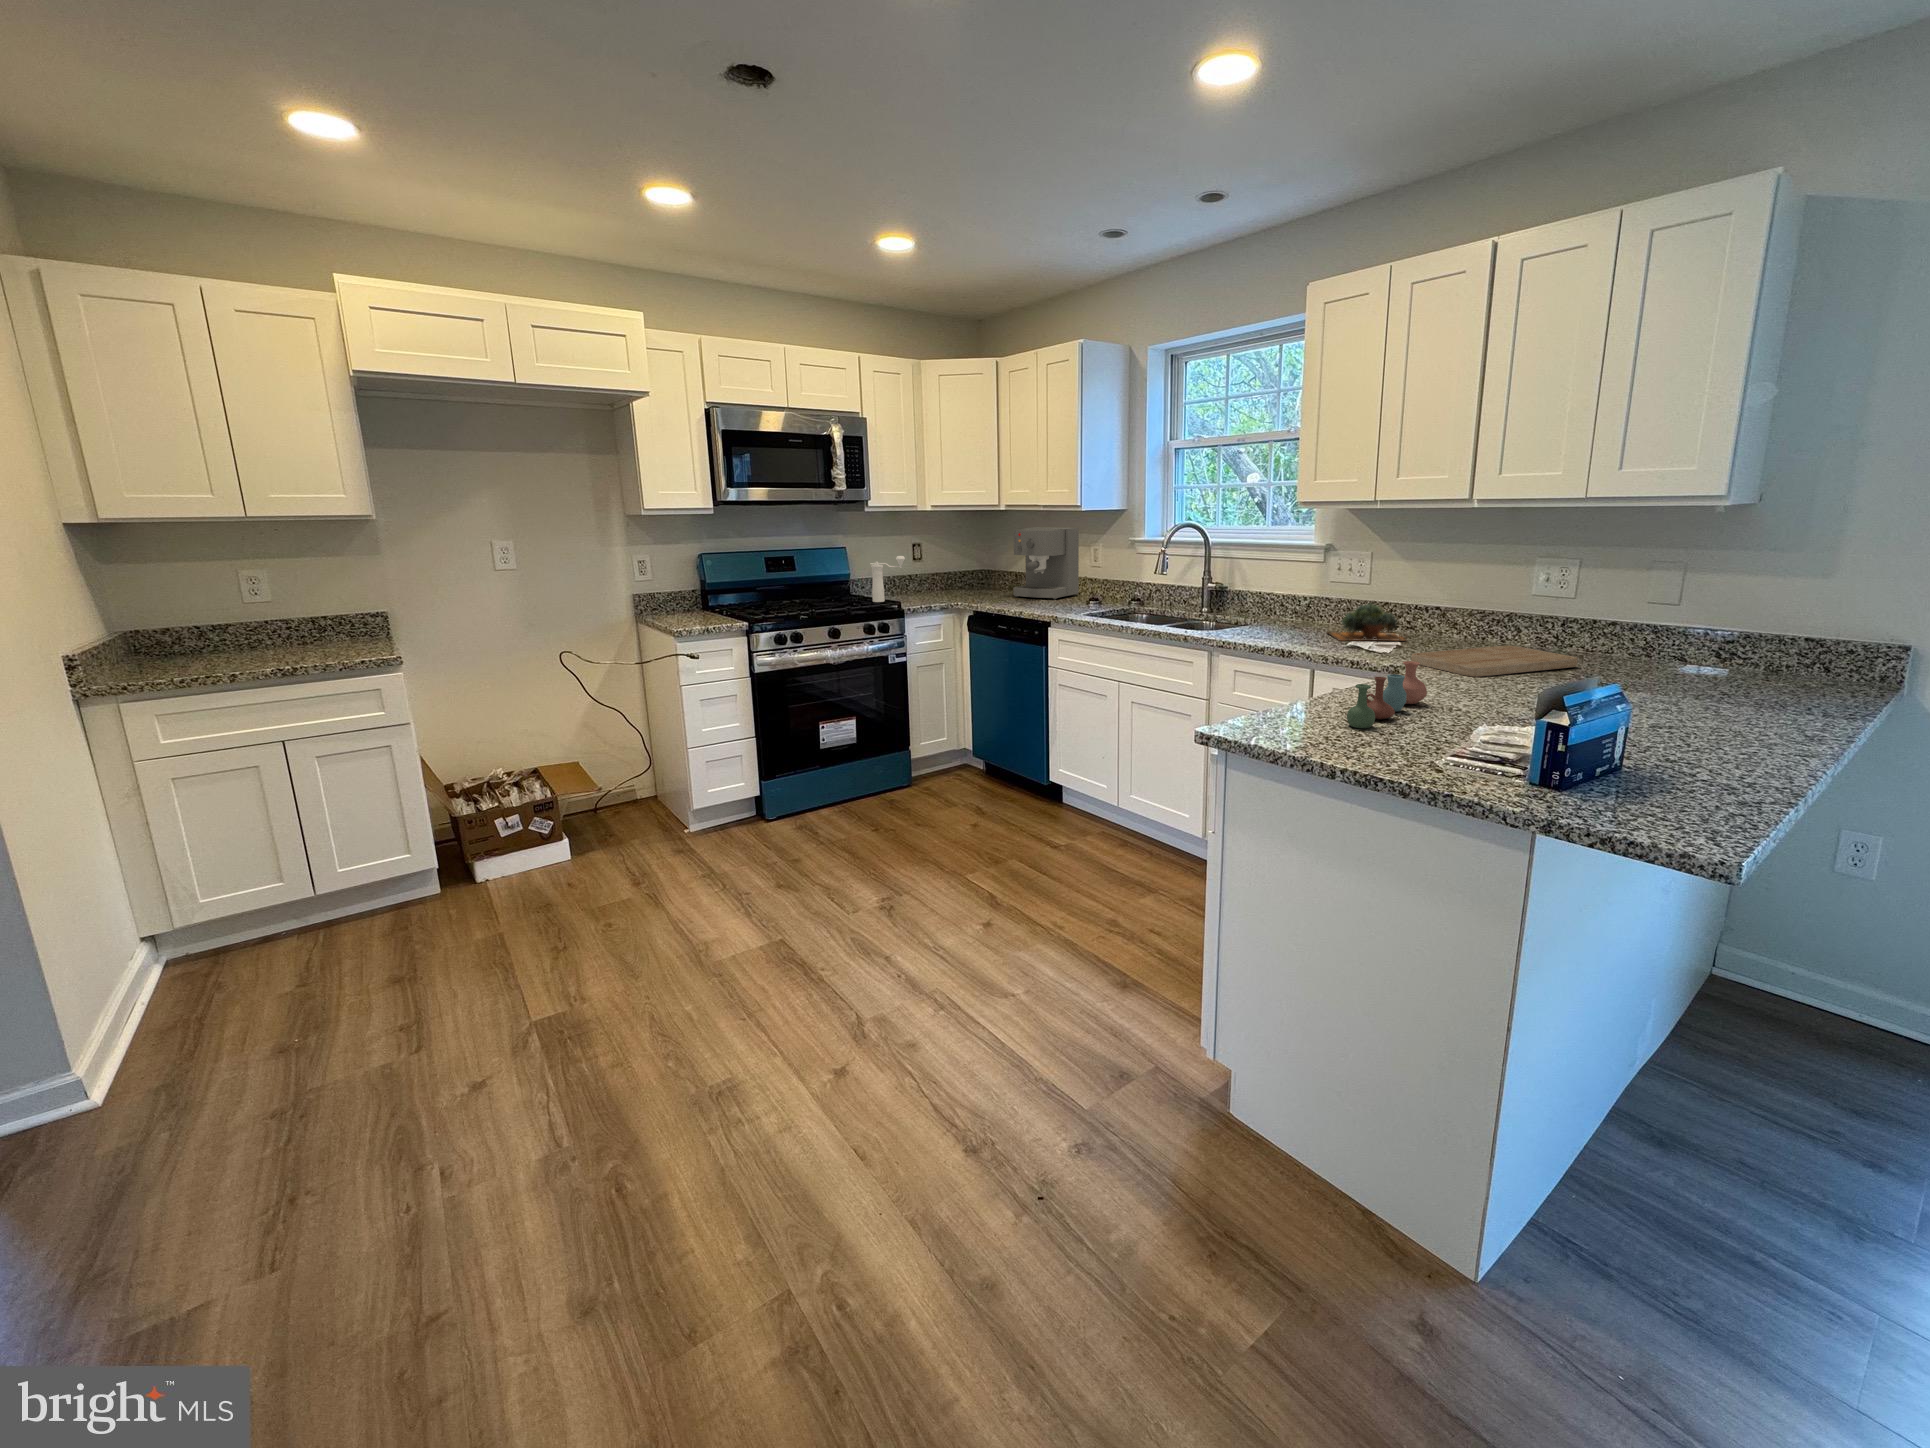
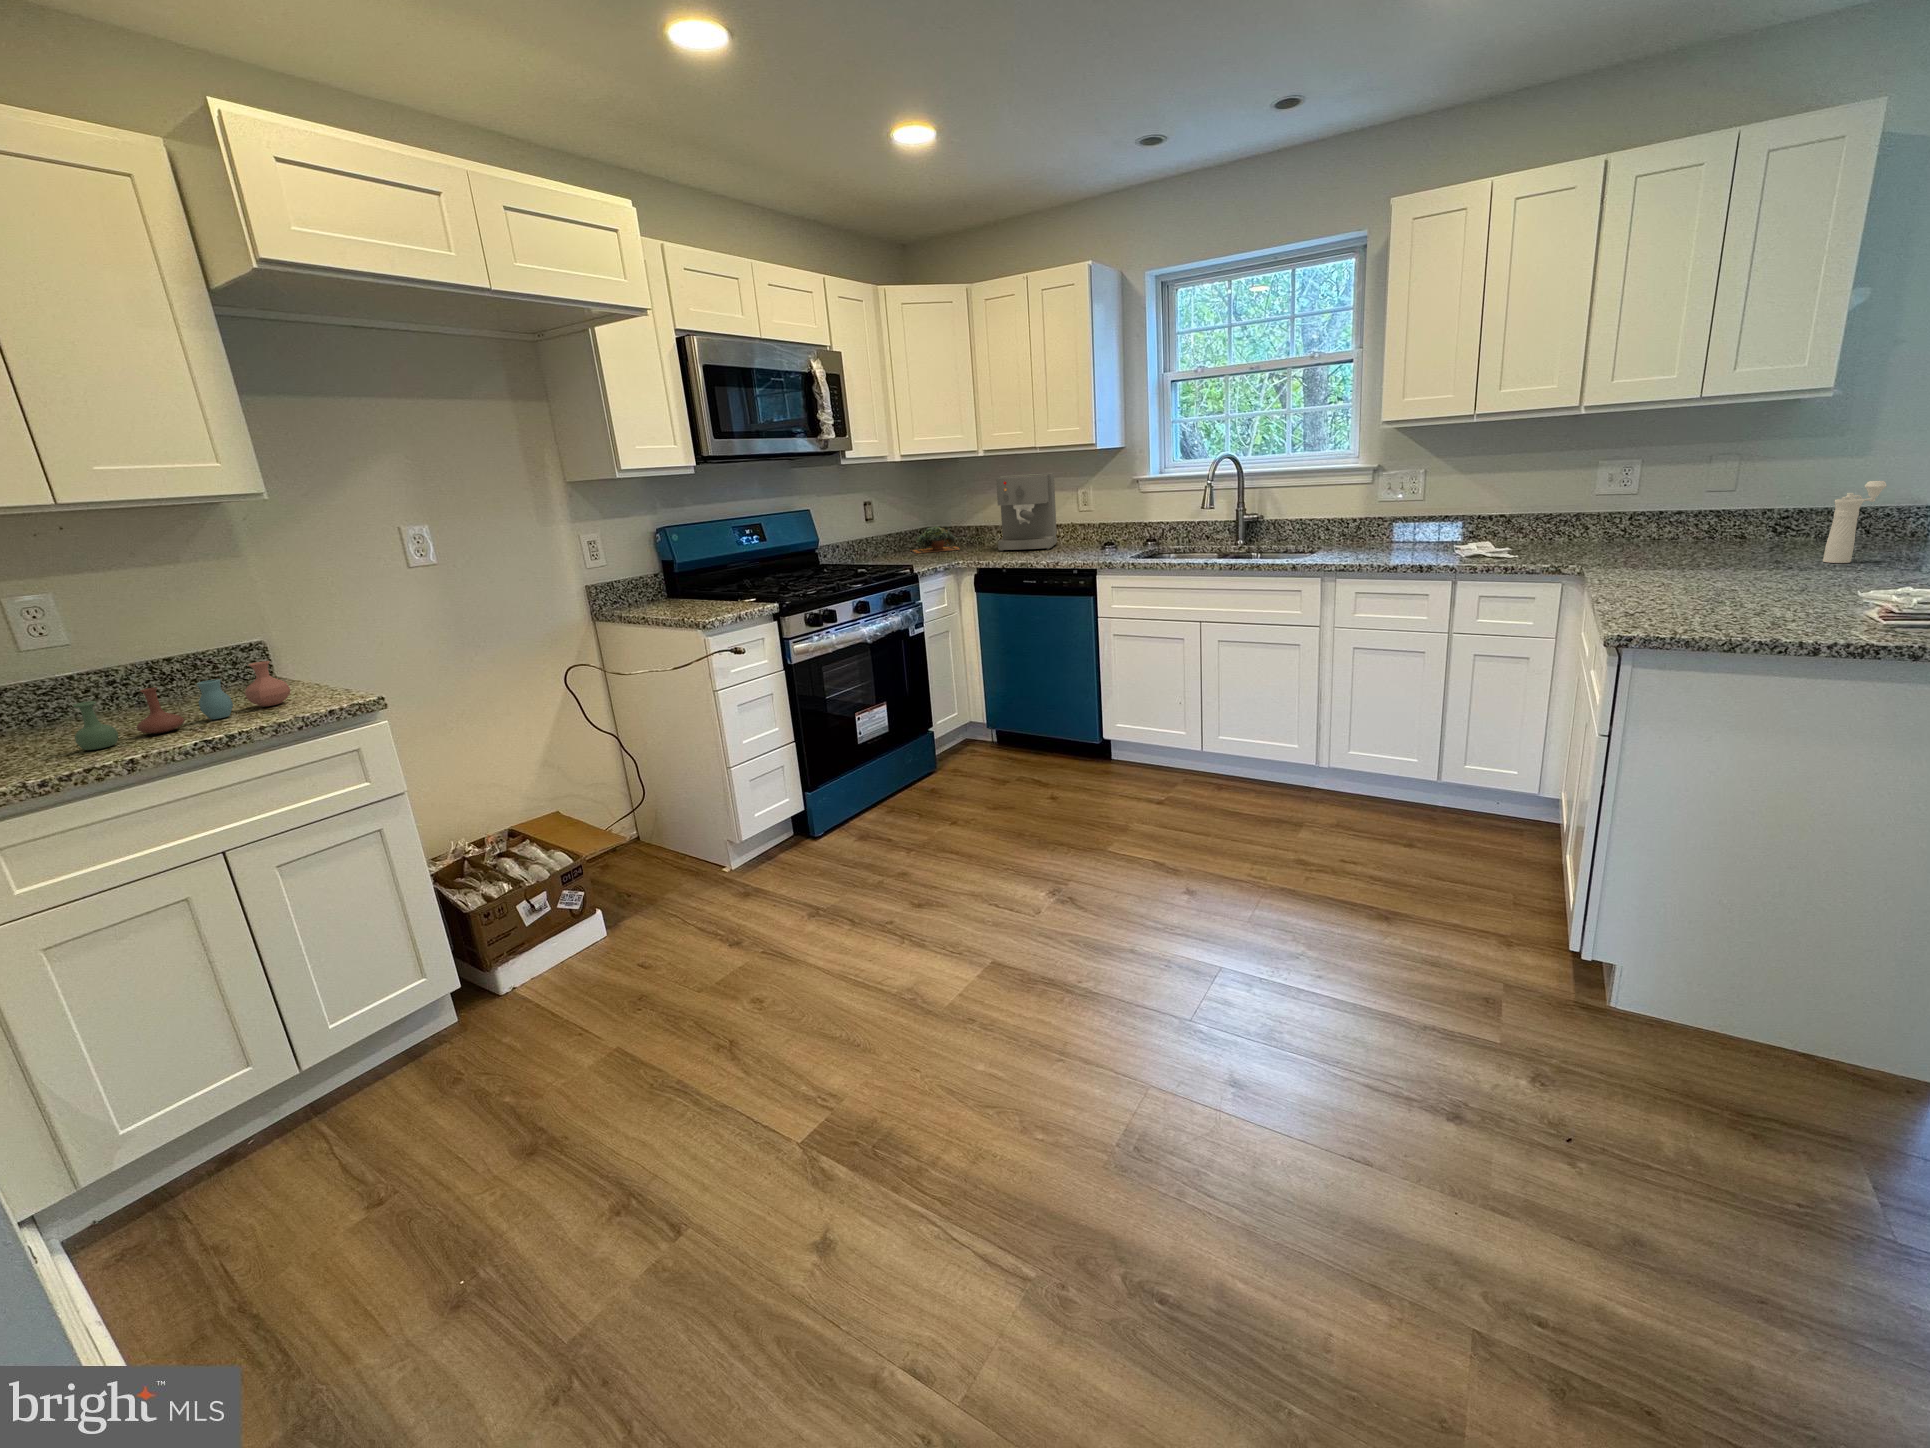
pepper mill: present [870,556,905,602] -> present [1823,481,1887,563]
succulent plant: present [1328,604,1405,641] -> present [910,526,960,554]
cutting board: present [1411,646,1578,677] -> none [1544,542,1665,567]
vase: present [1347,661,1427,728] -> present [73,661,291,750]

